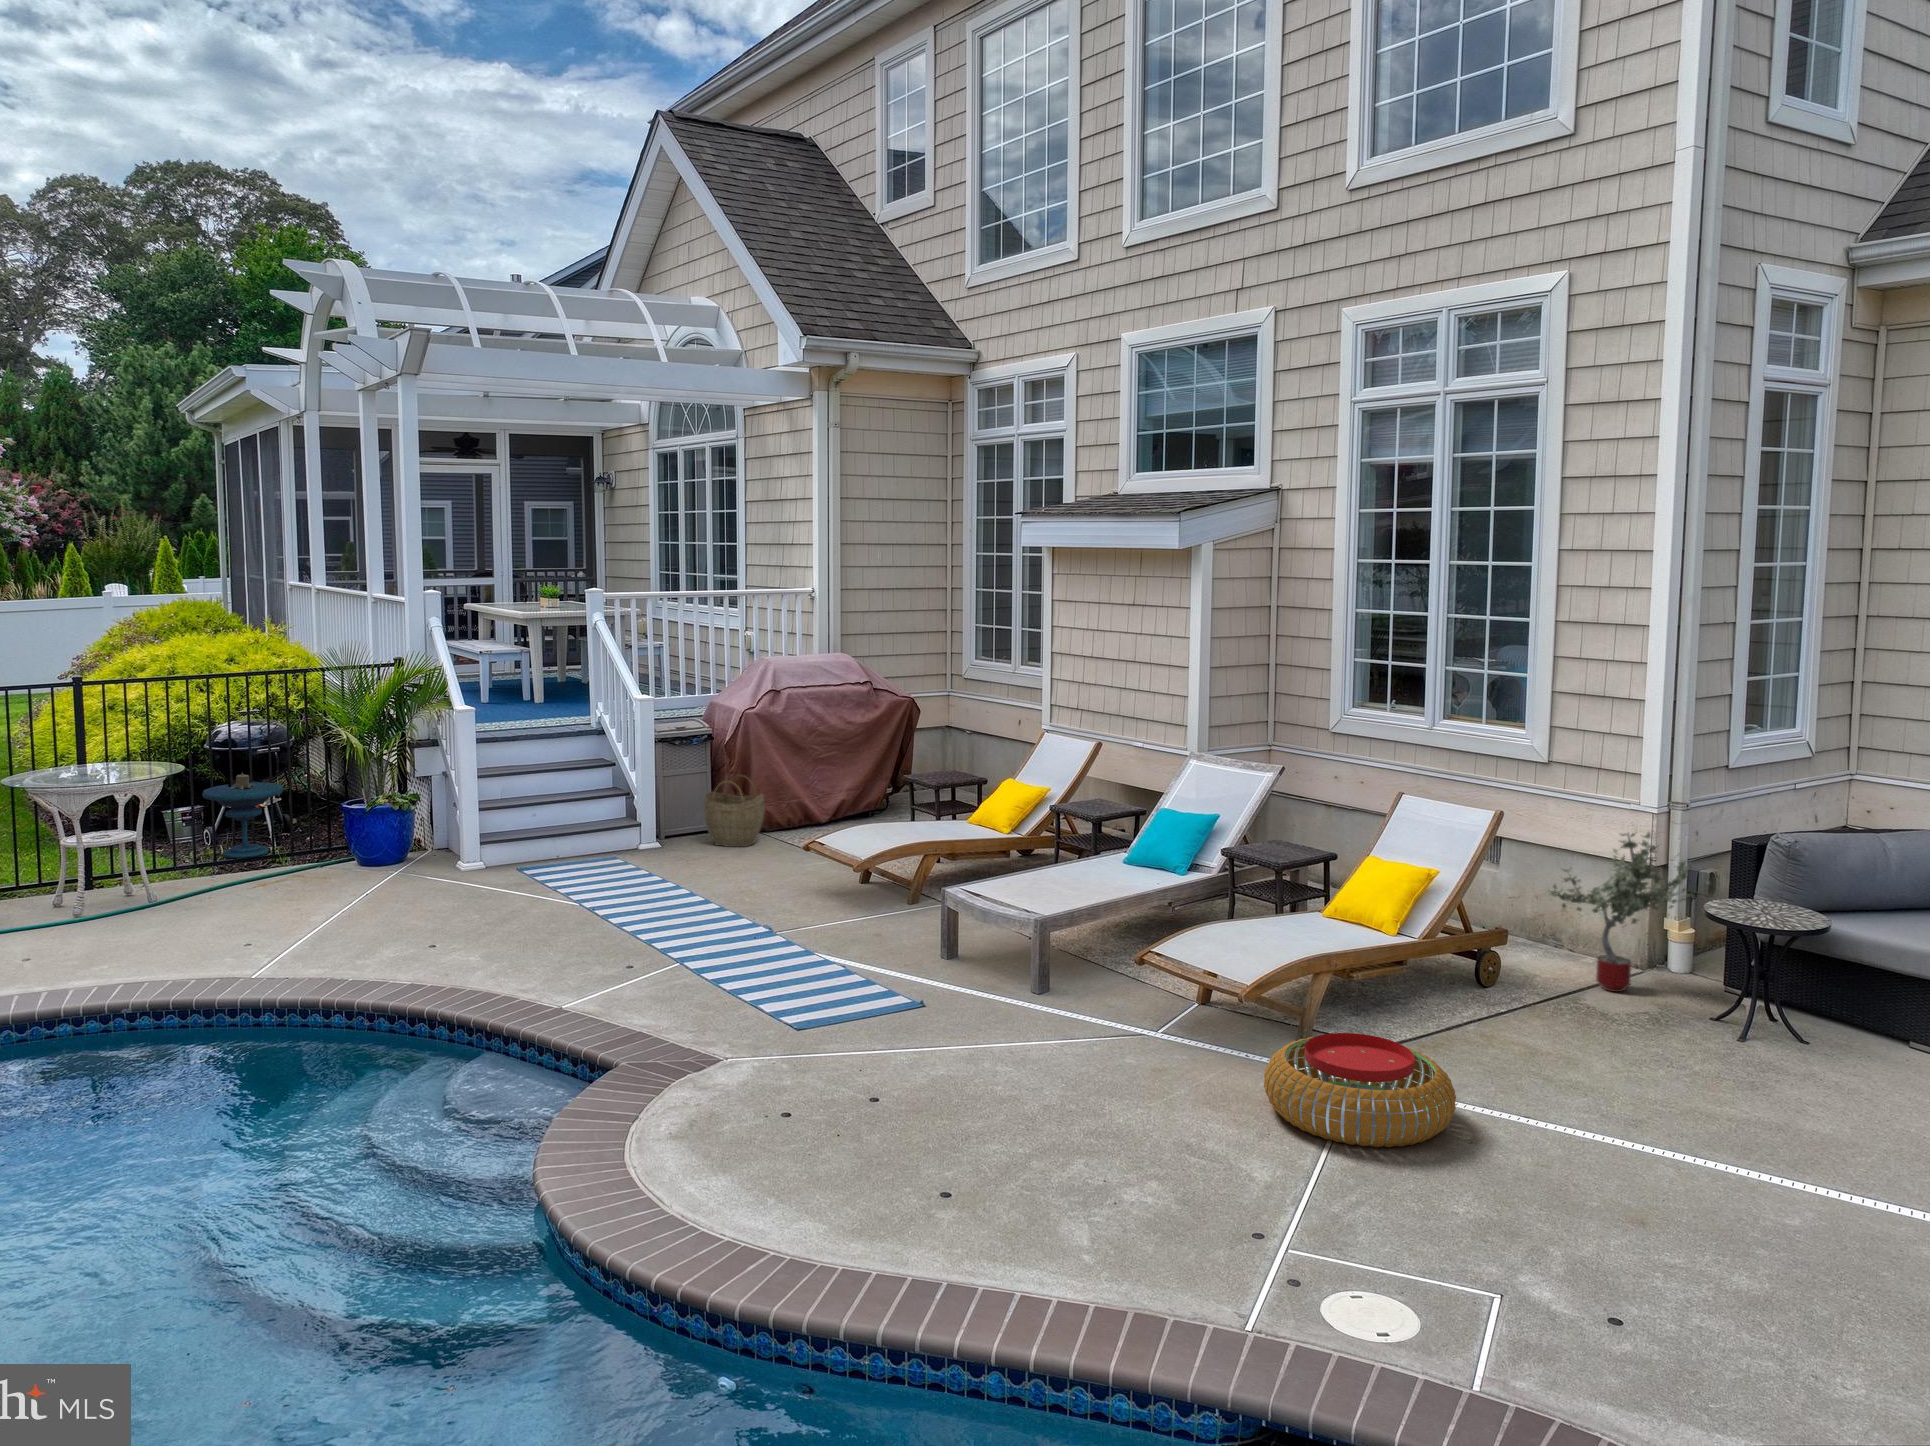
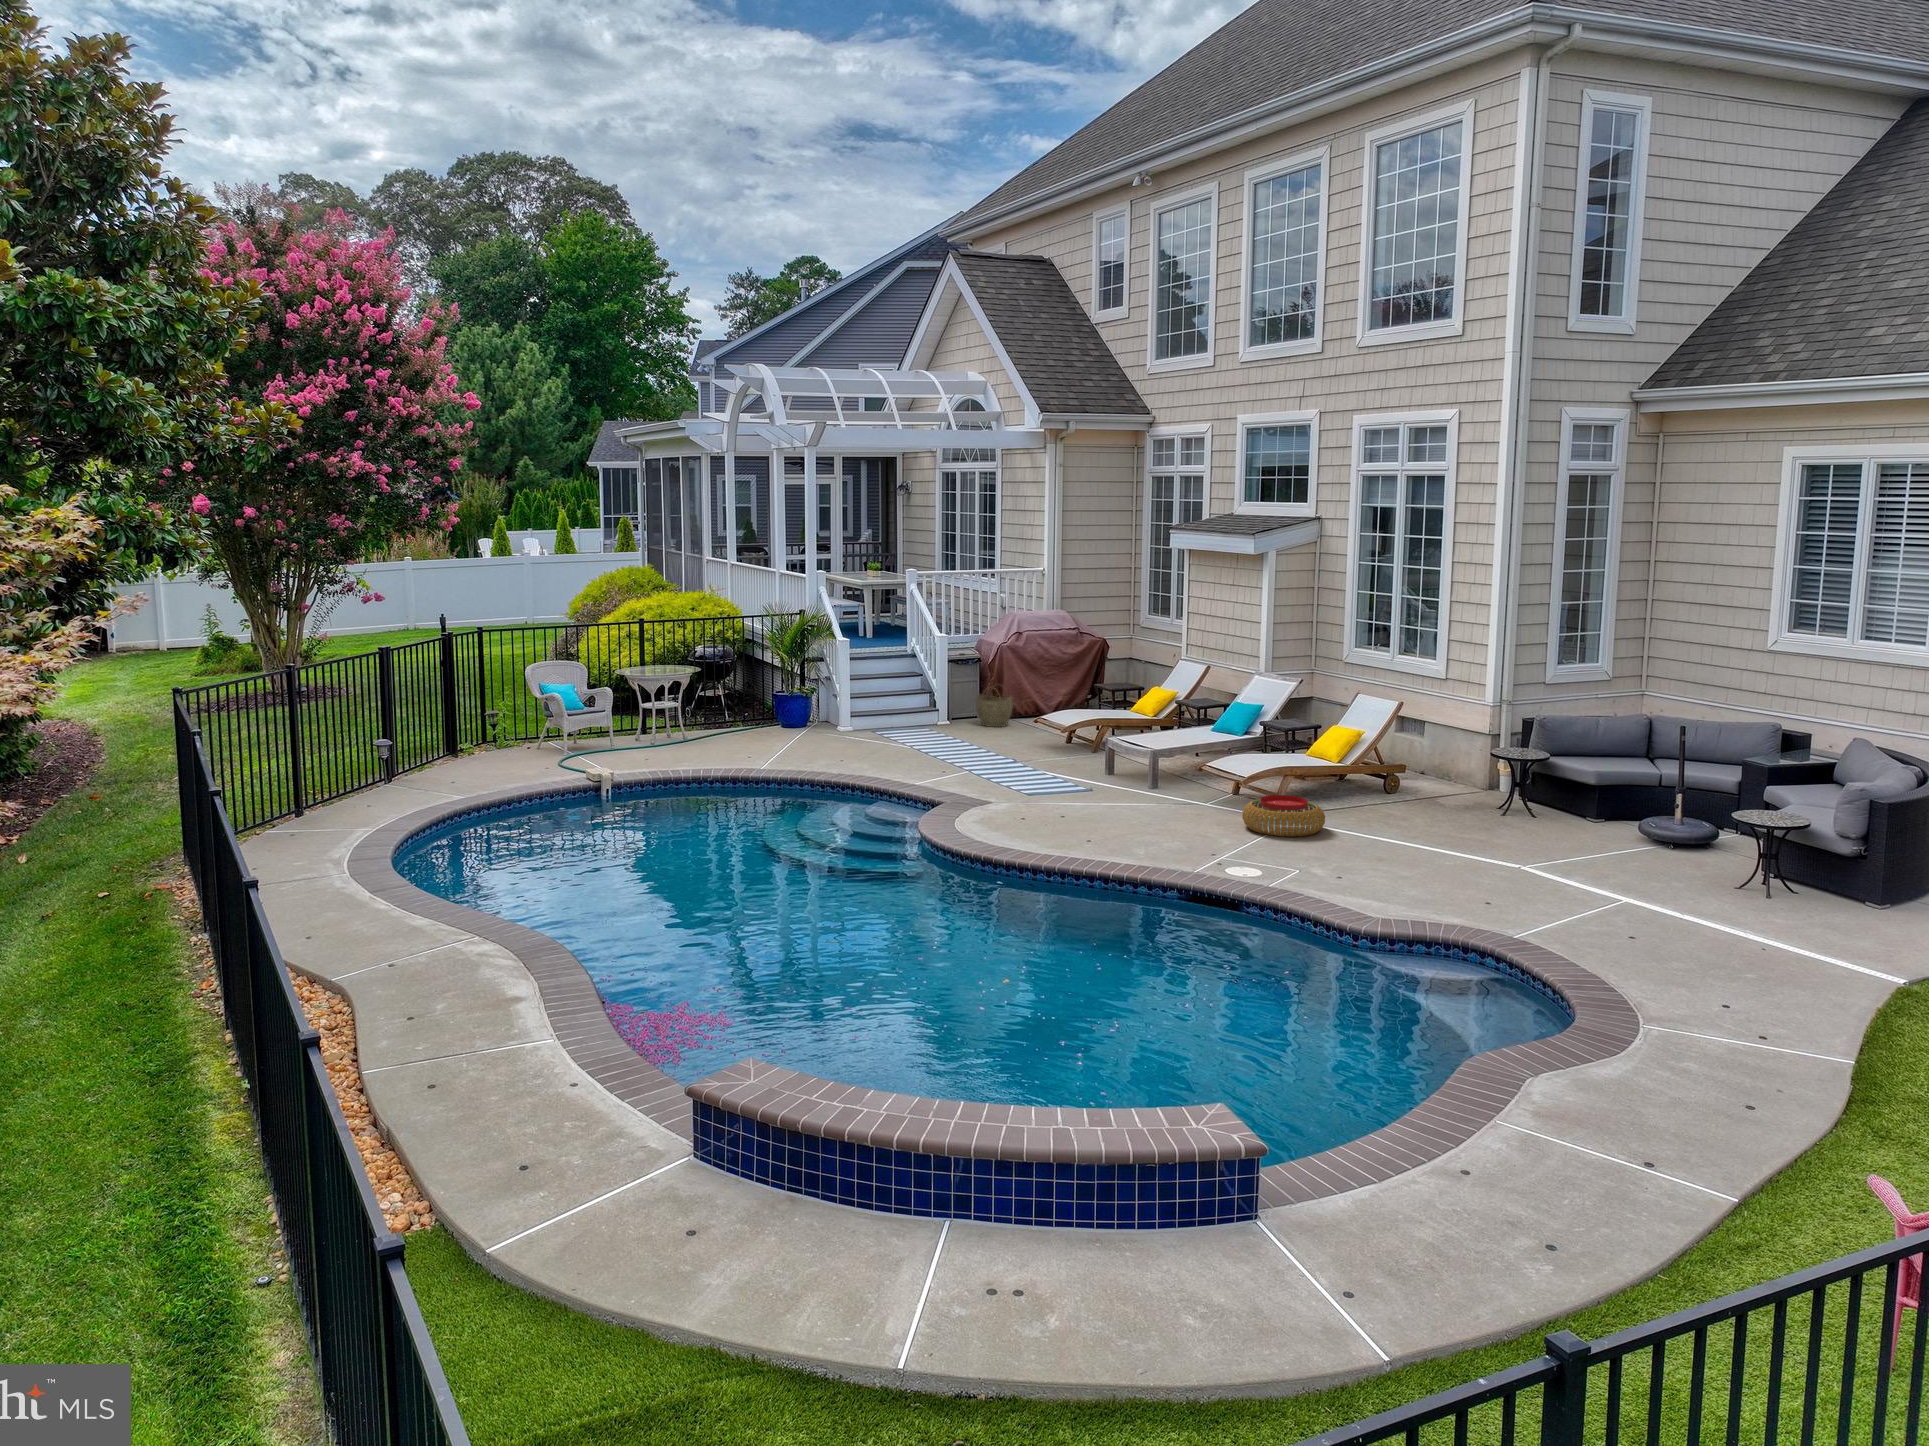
side table: present [202,773,283,858] -> none [691,676,734,725]
potted tree: present [1549,832,1693,992] -> none [1431,716,1496,799]

